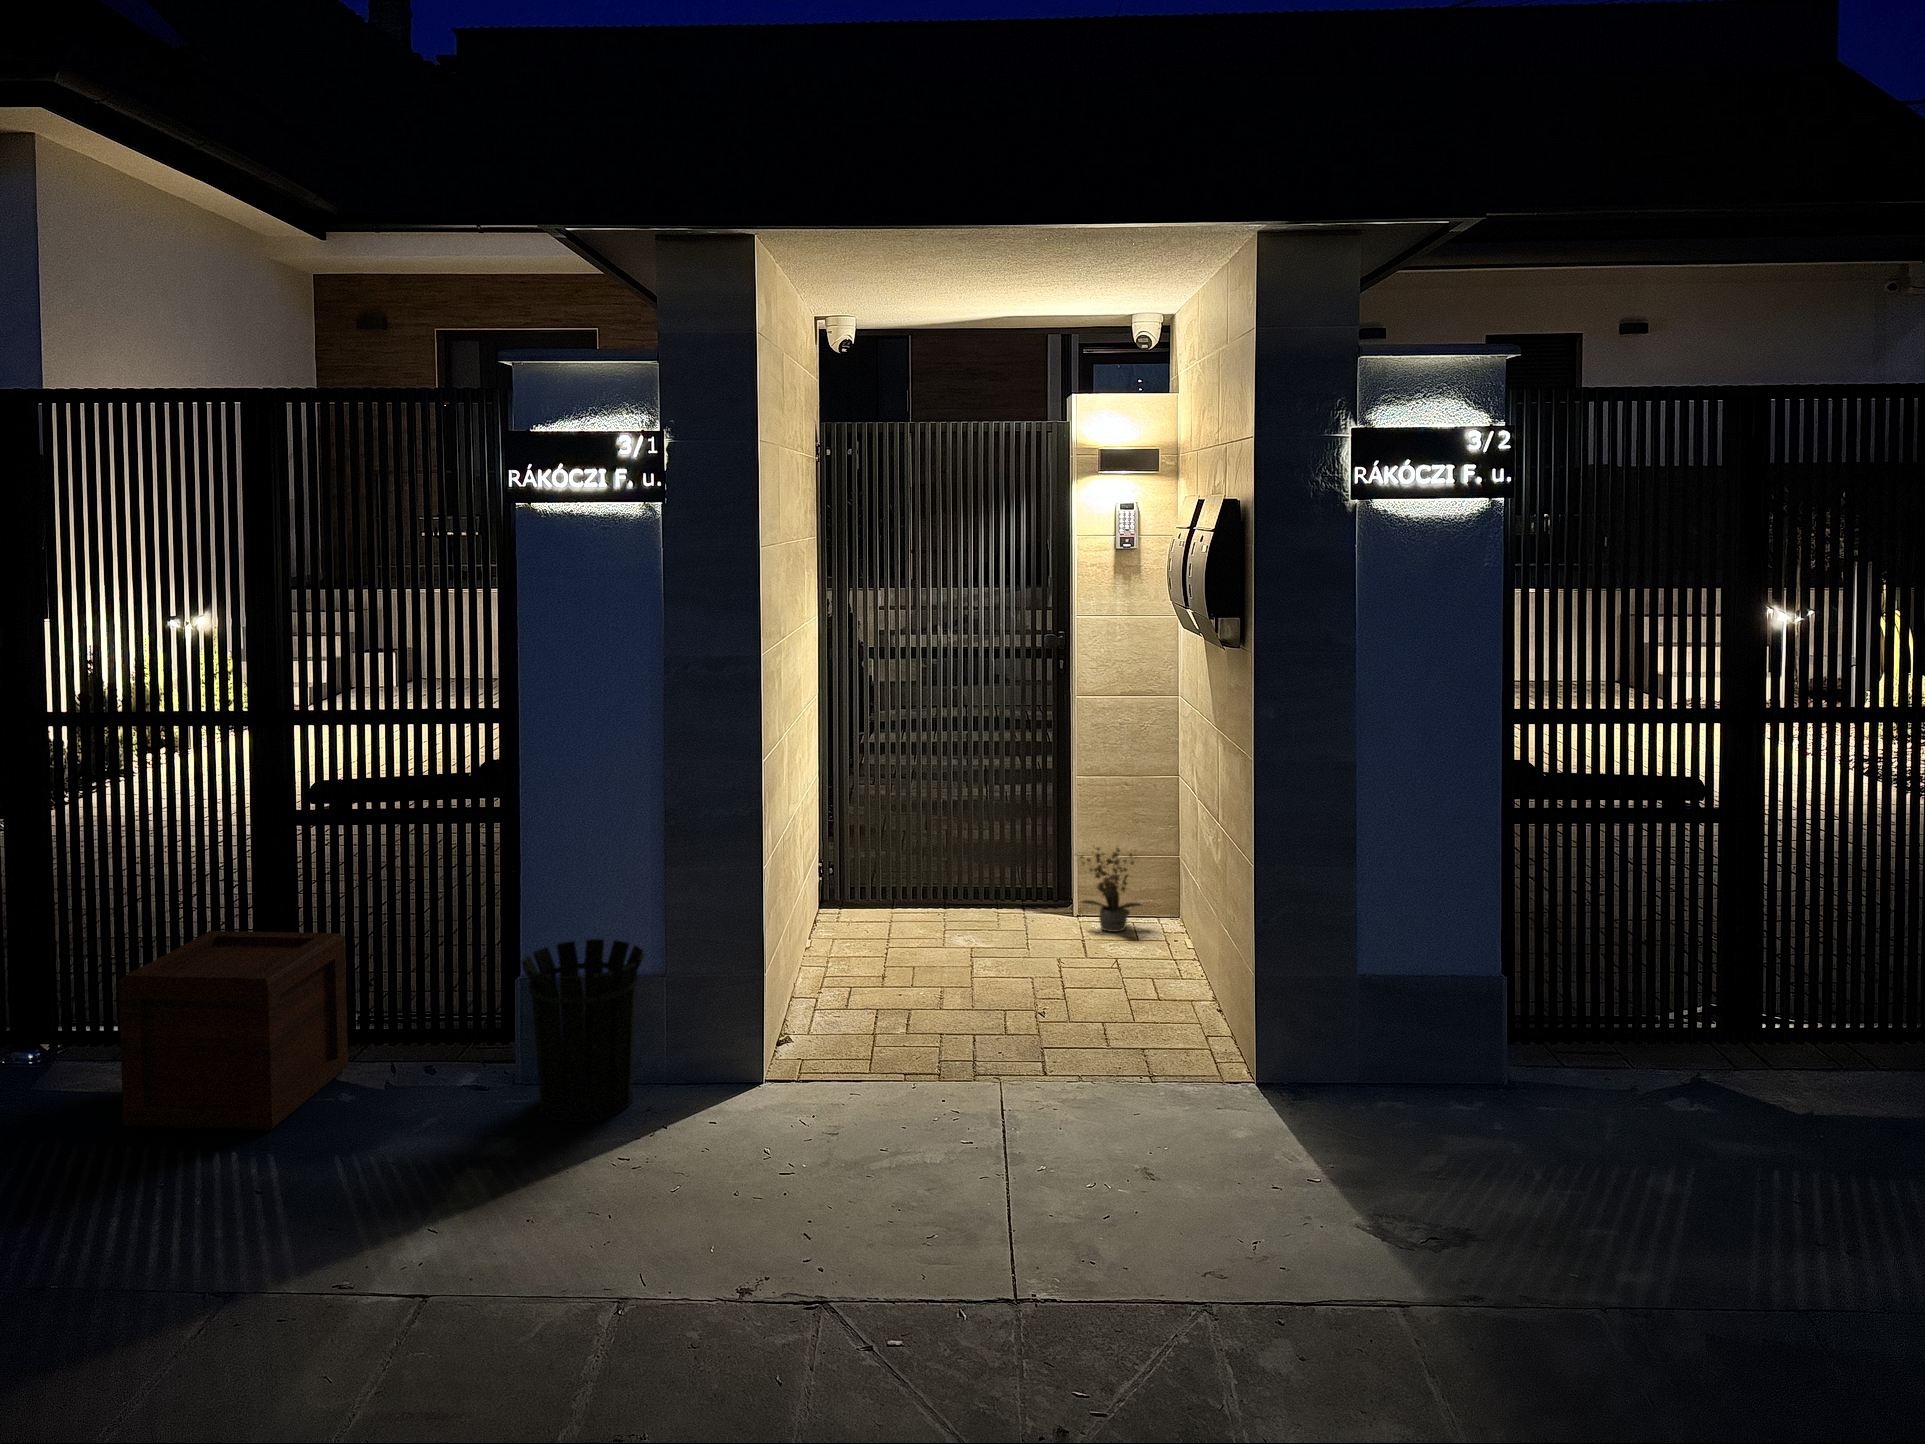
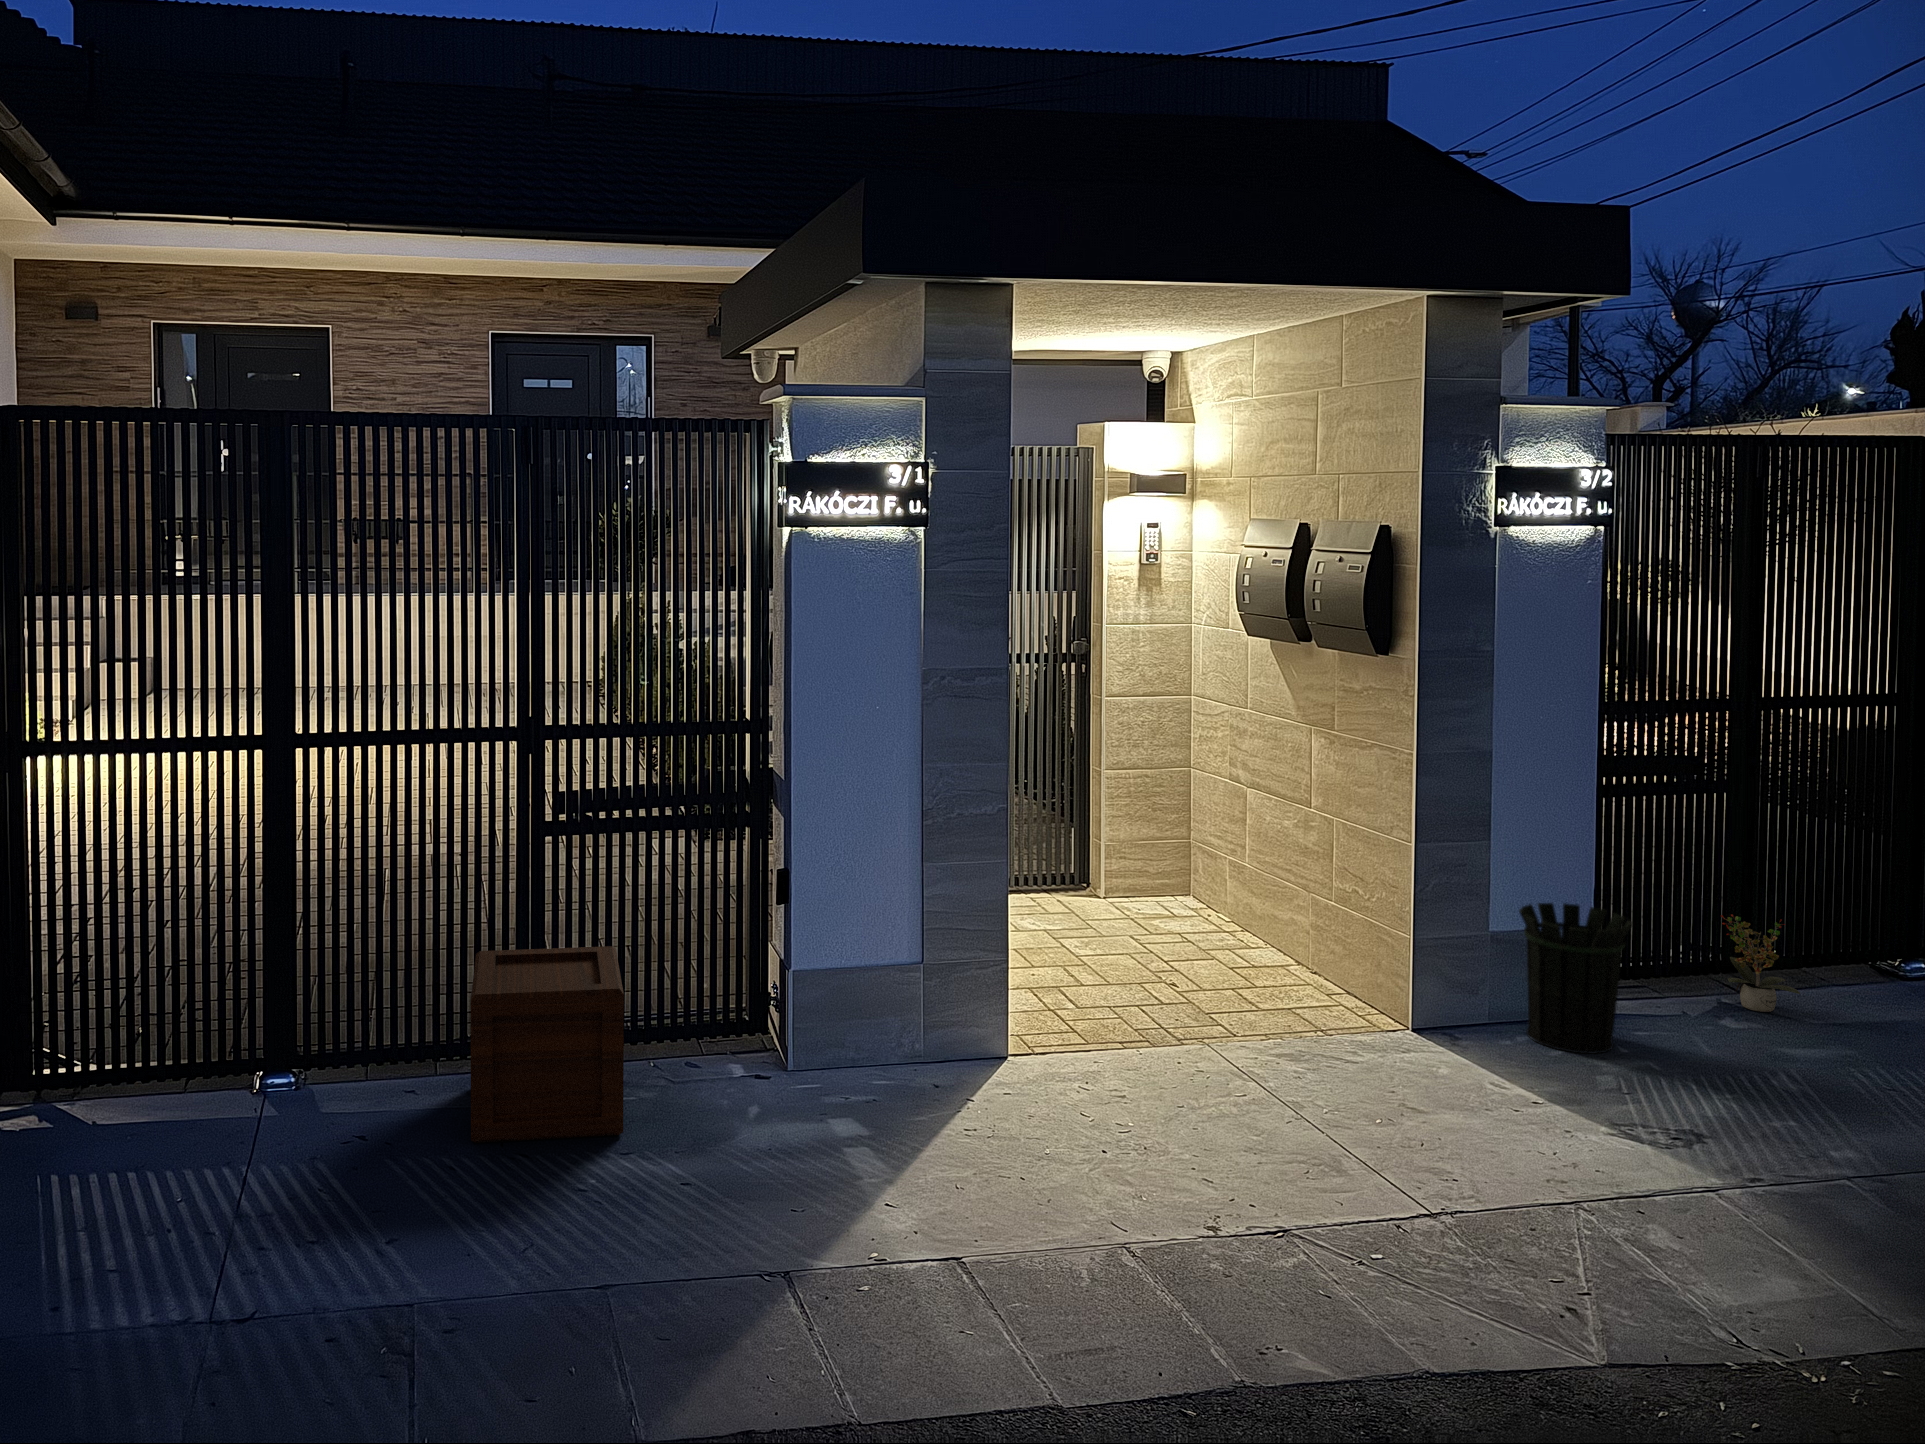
potted plant: present [1079,848,1142,932] -> present [1721,914,1800,1012]
waste bin: present [522,939,644,1123] -> present [1519,903,1632,1054]

